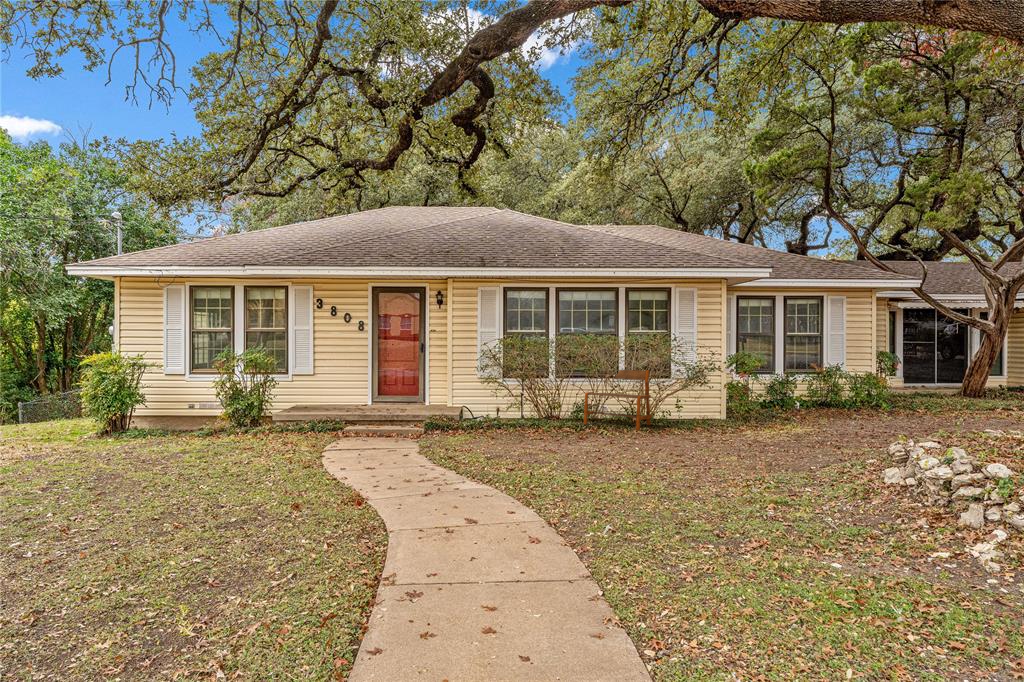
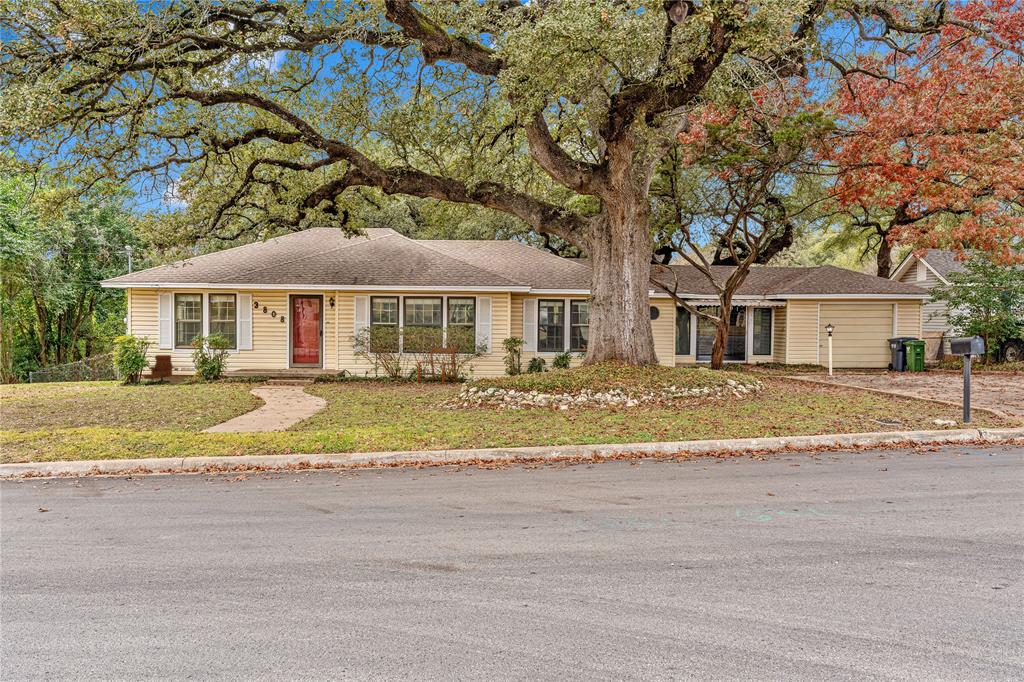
lounge chair: none [131,384,187,437] -> present [144,355,174,385]

